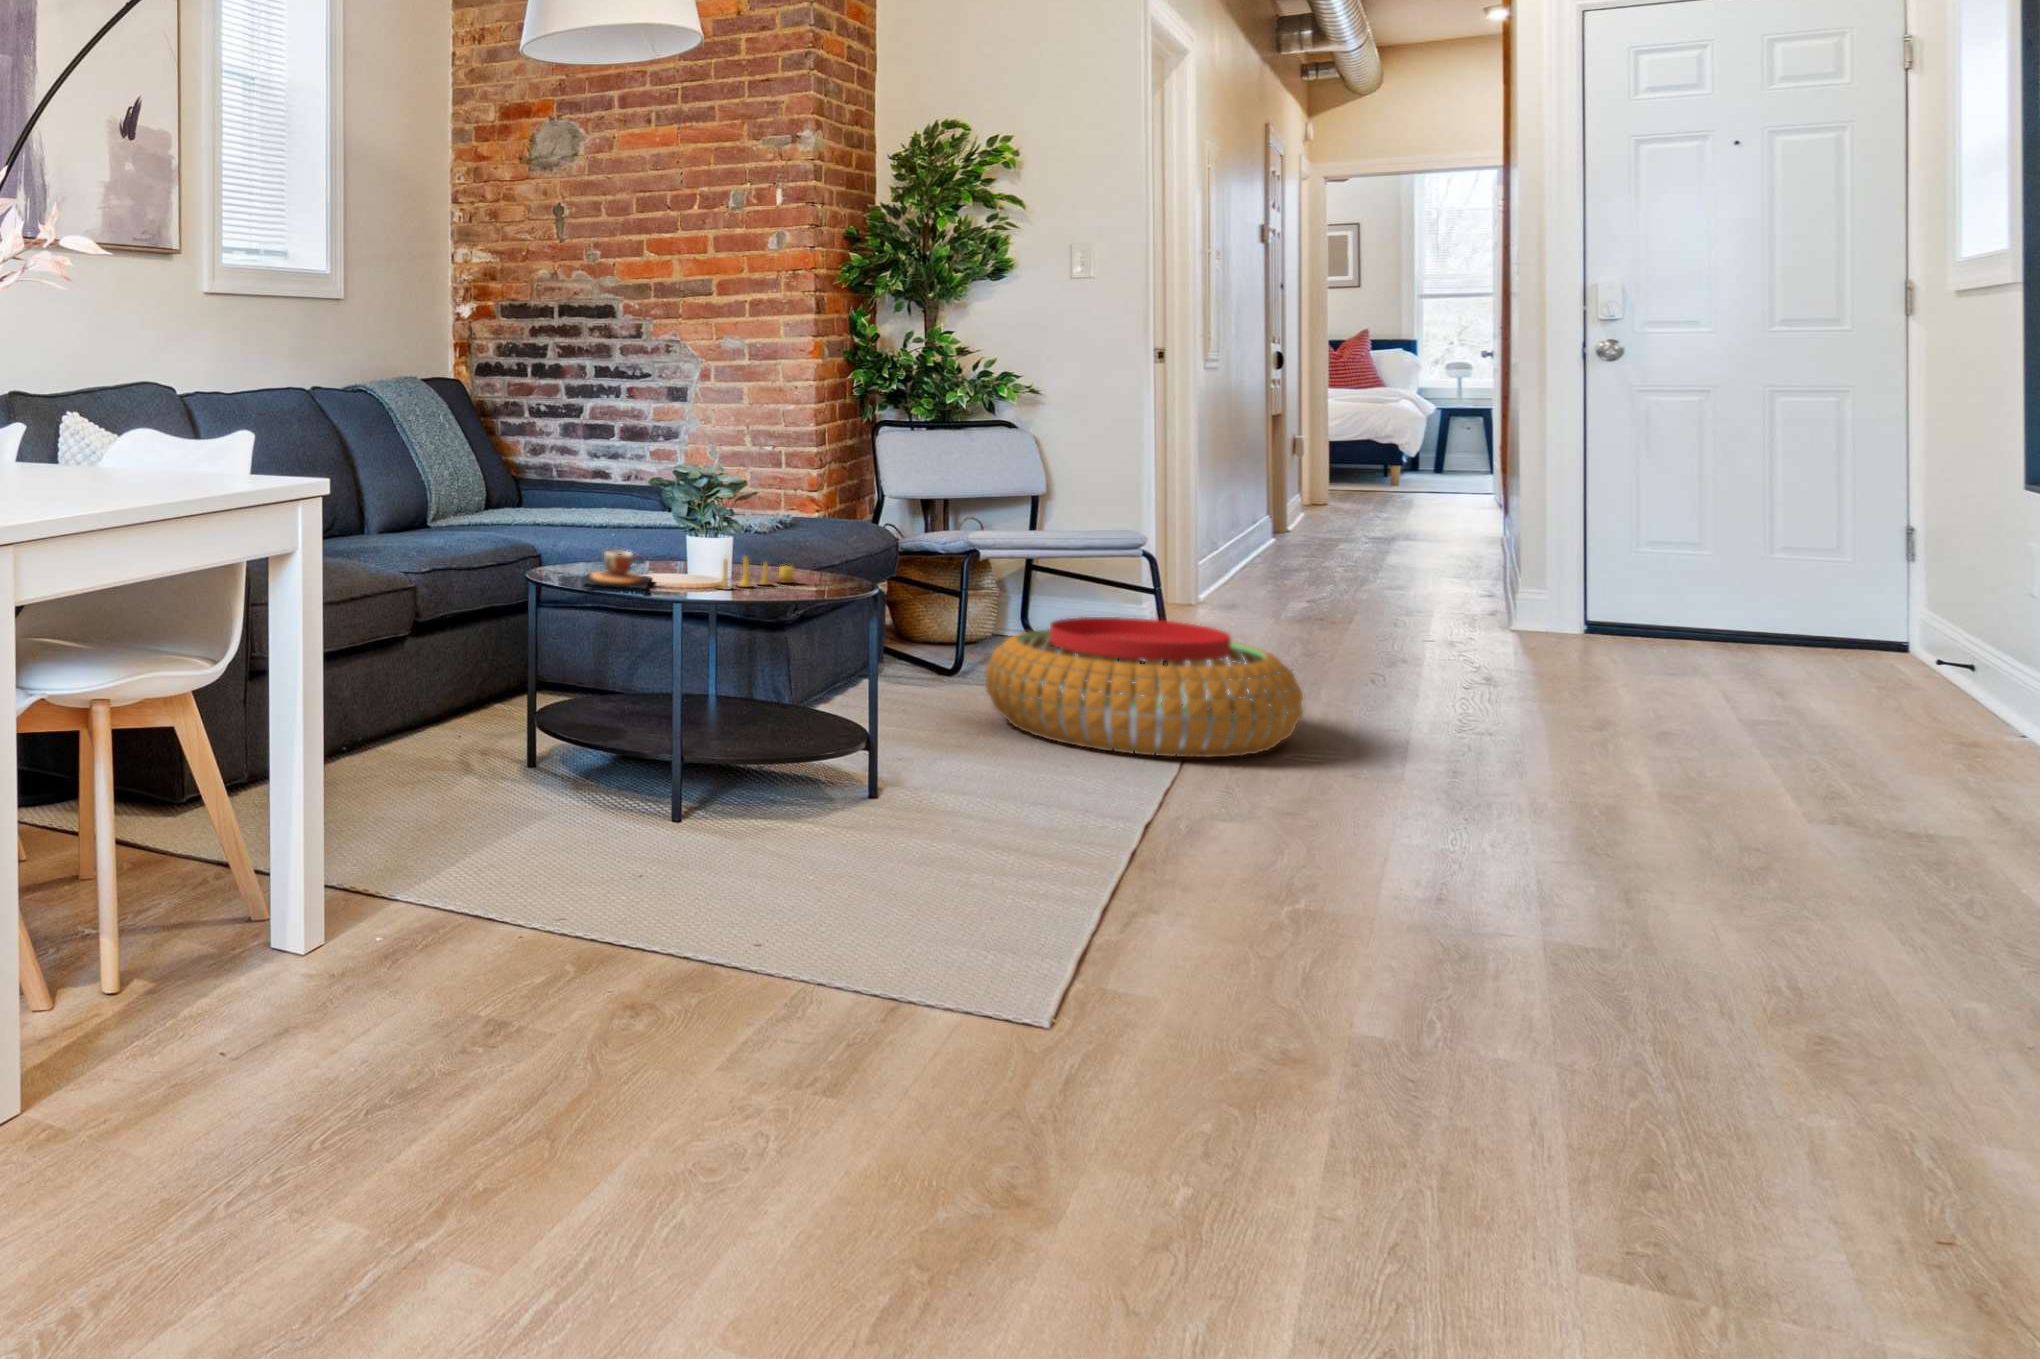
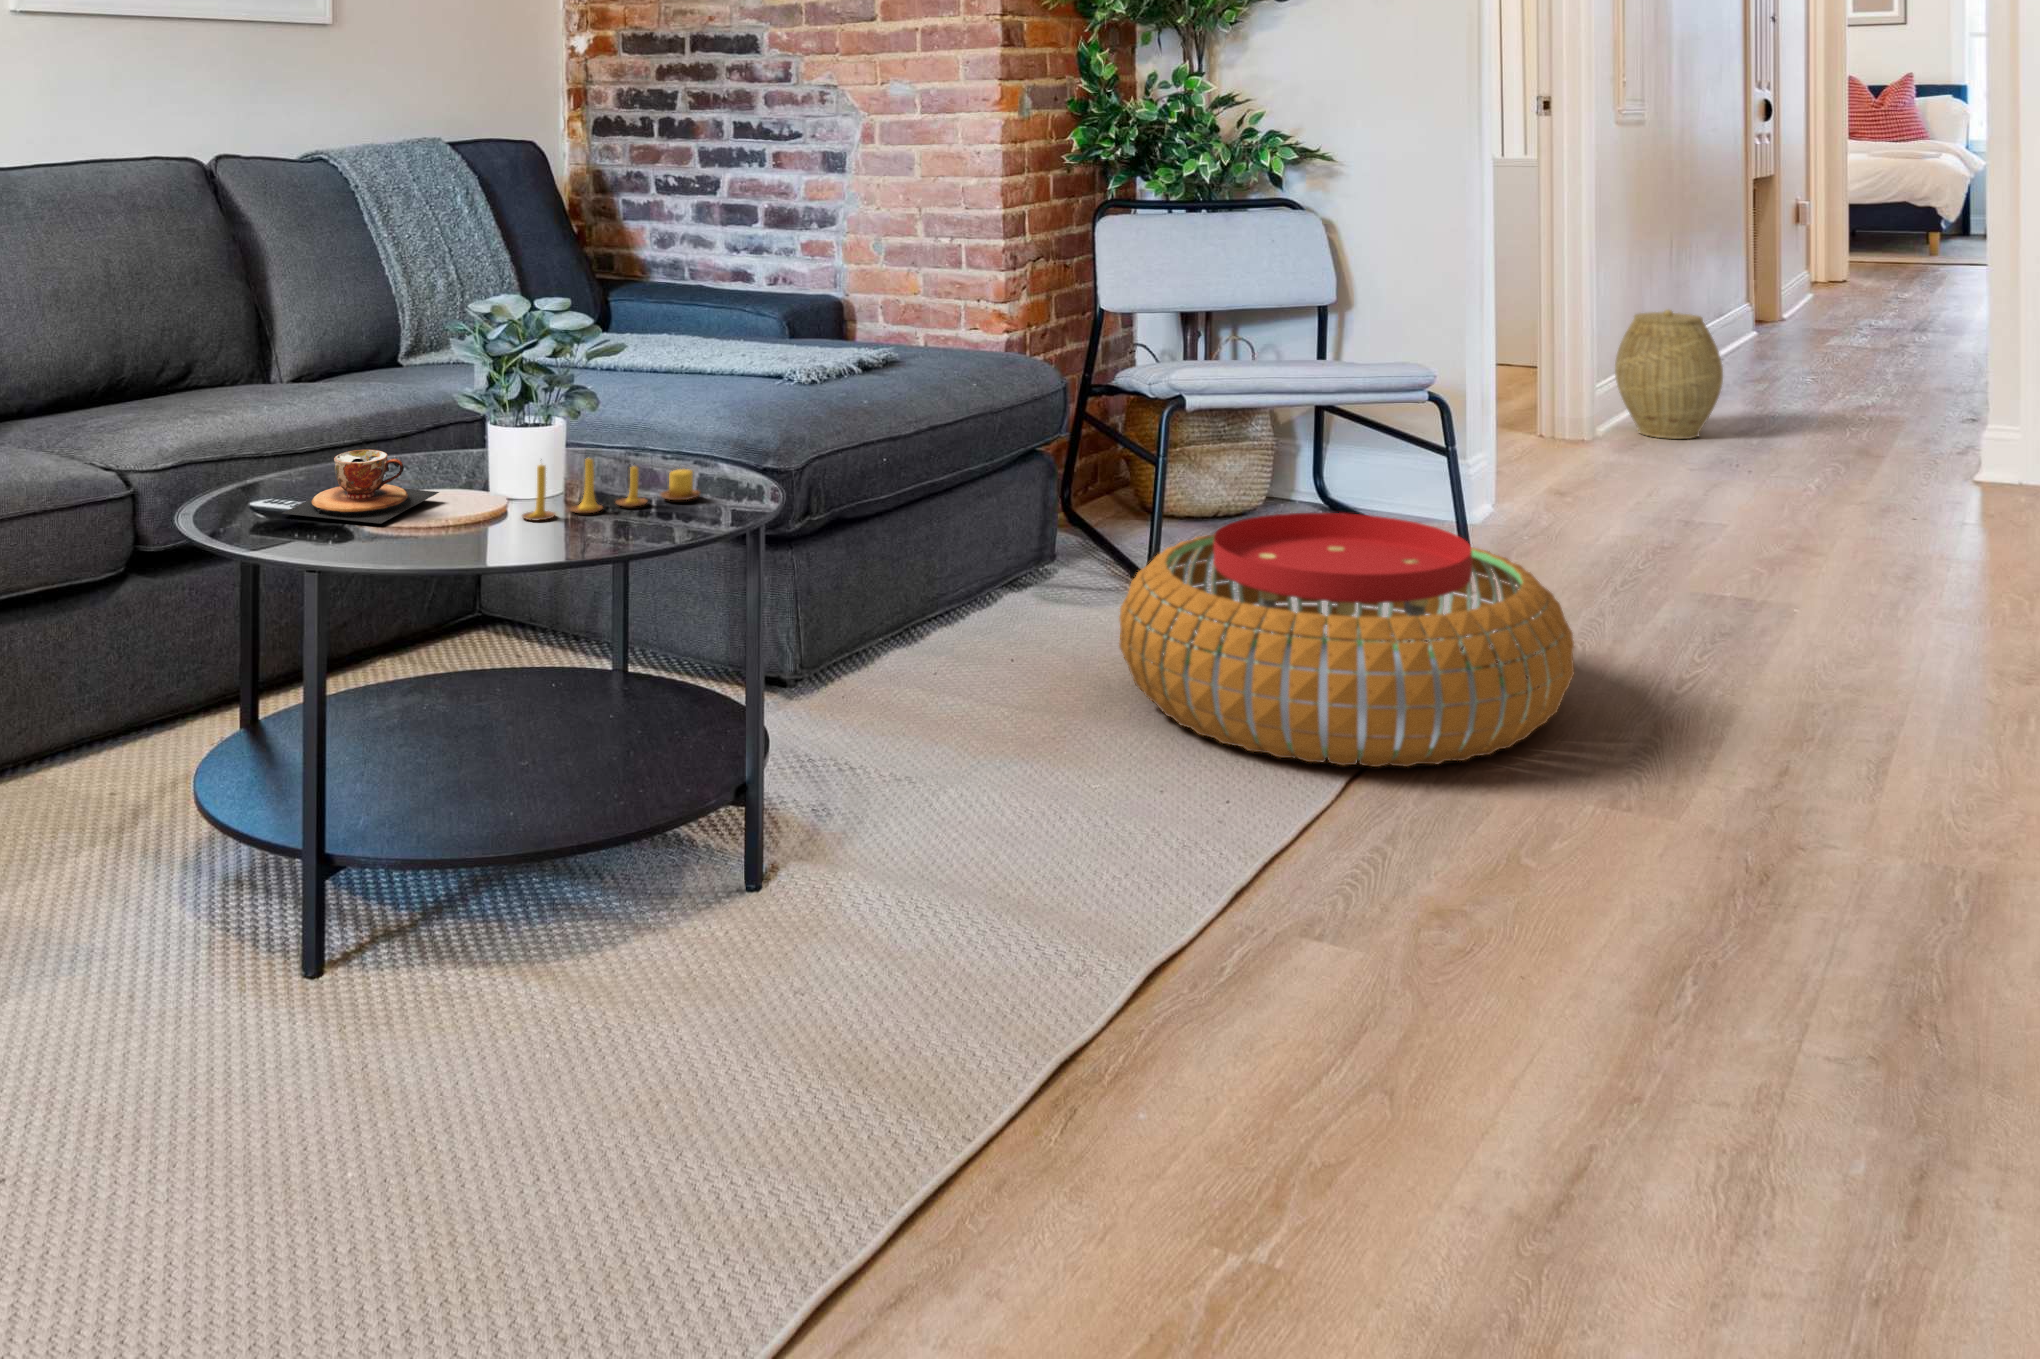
woven basket: none [1209,509,1297,605] -> present [1615,309,1723,439]

